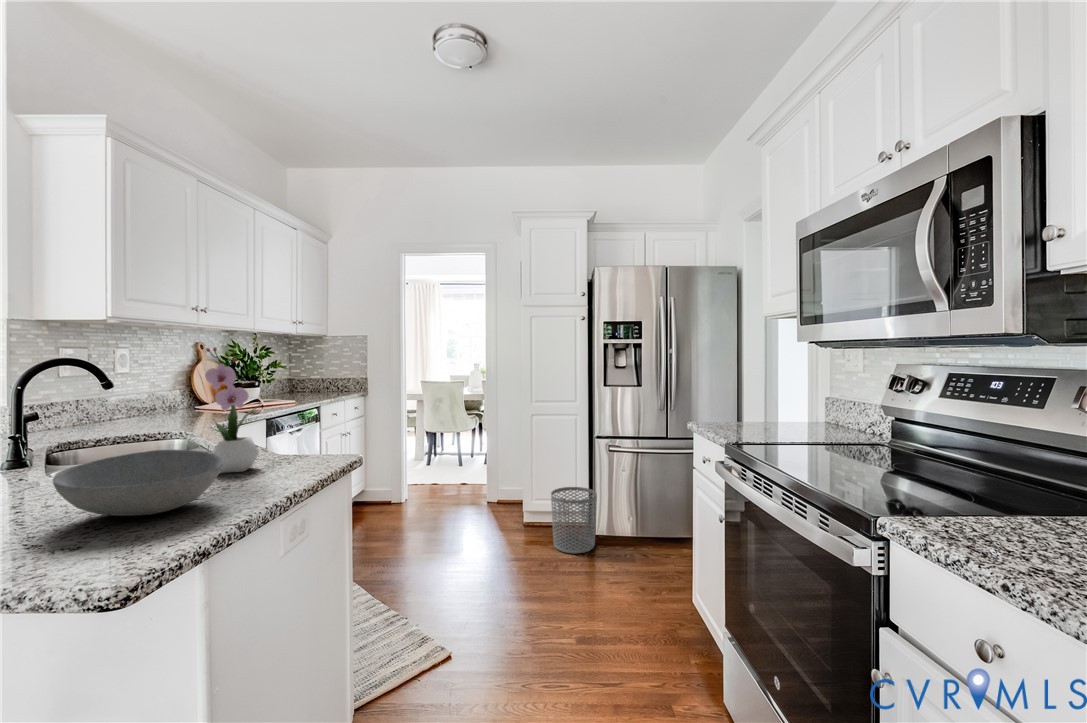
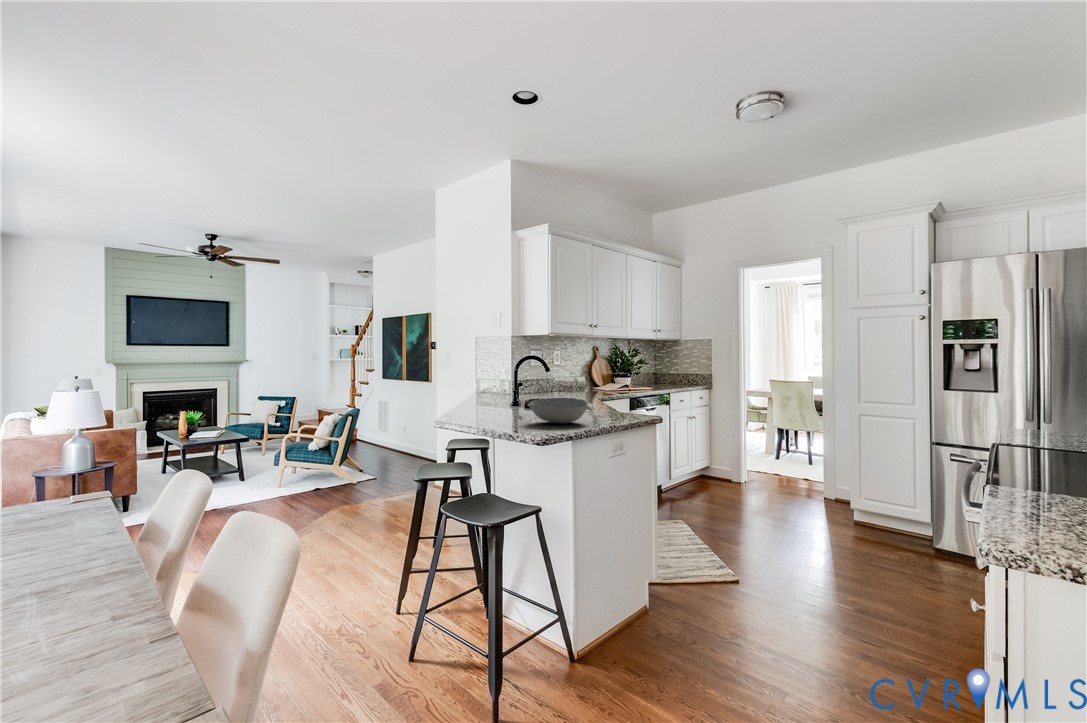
flower arrangement: present [205,347,260,473] -> none [586,349,613,416]
waste bin: present [551,487,597,553] -> none [873,488,930,555]

